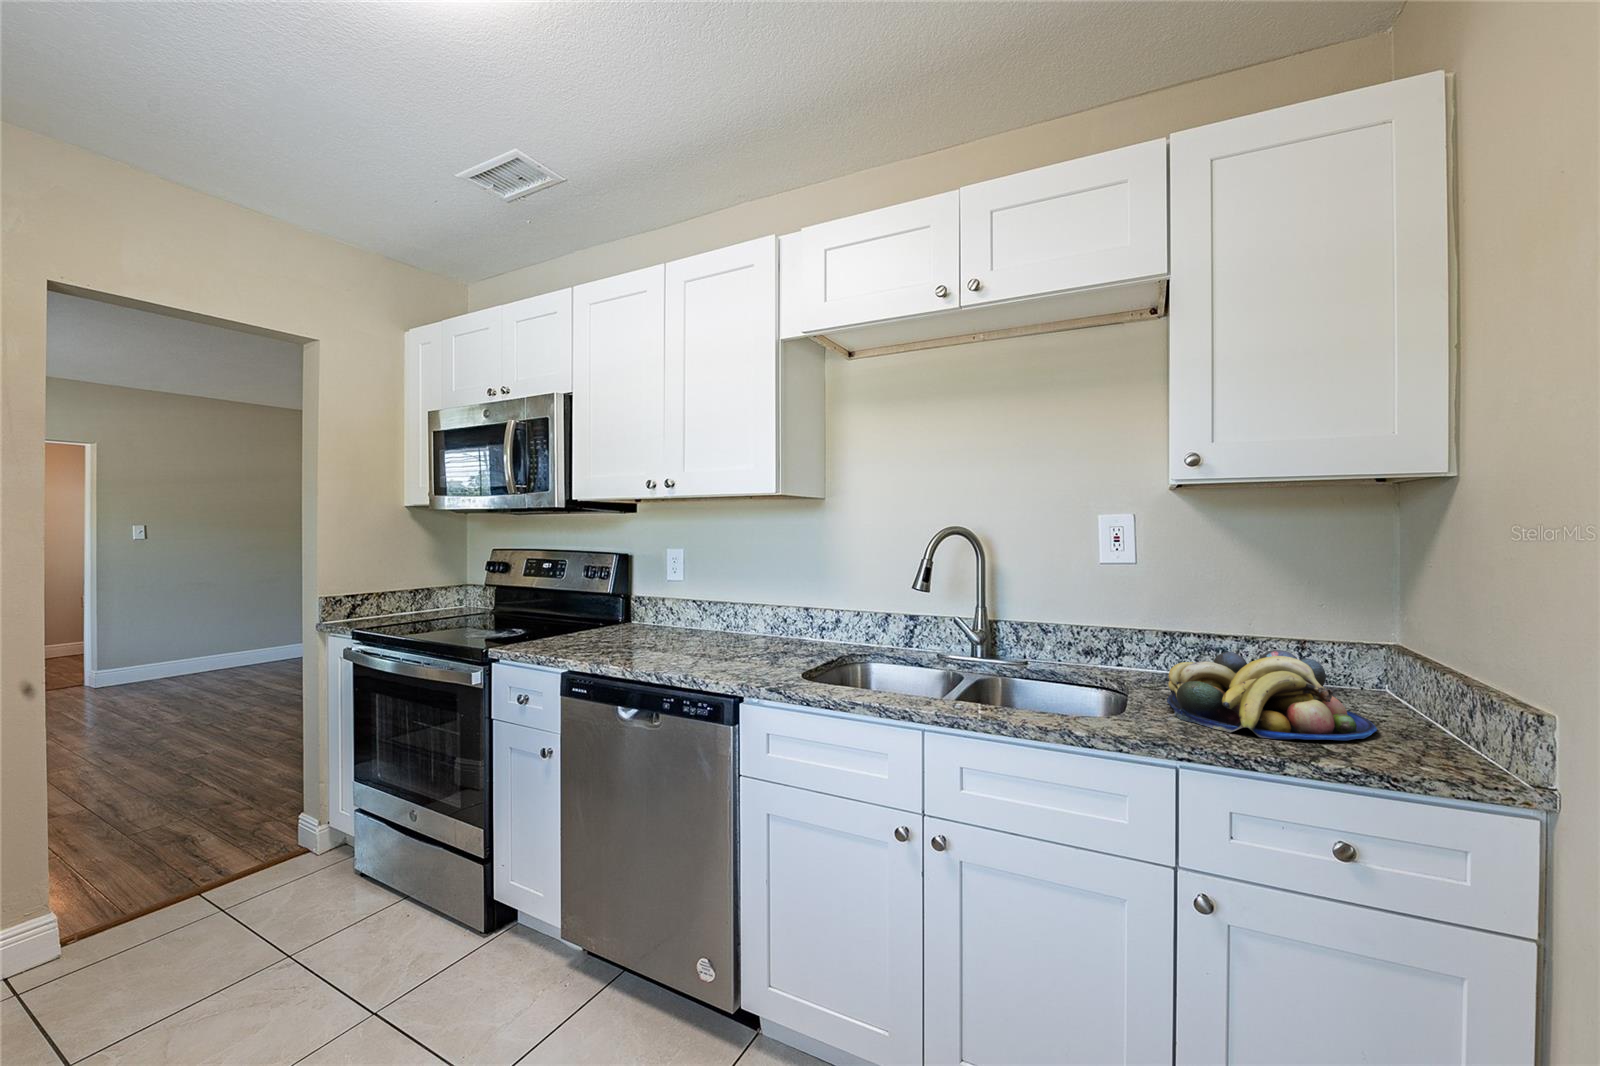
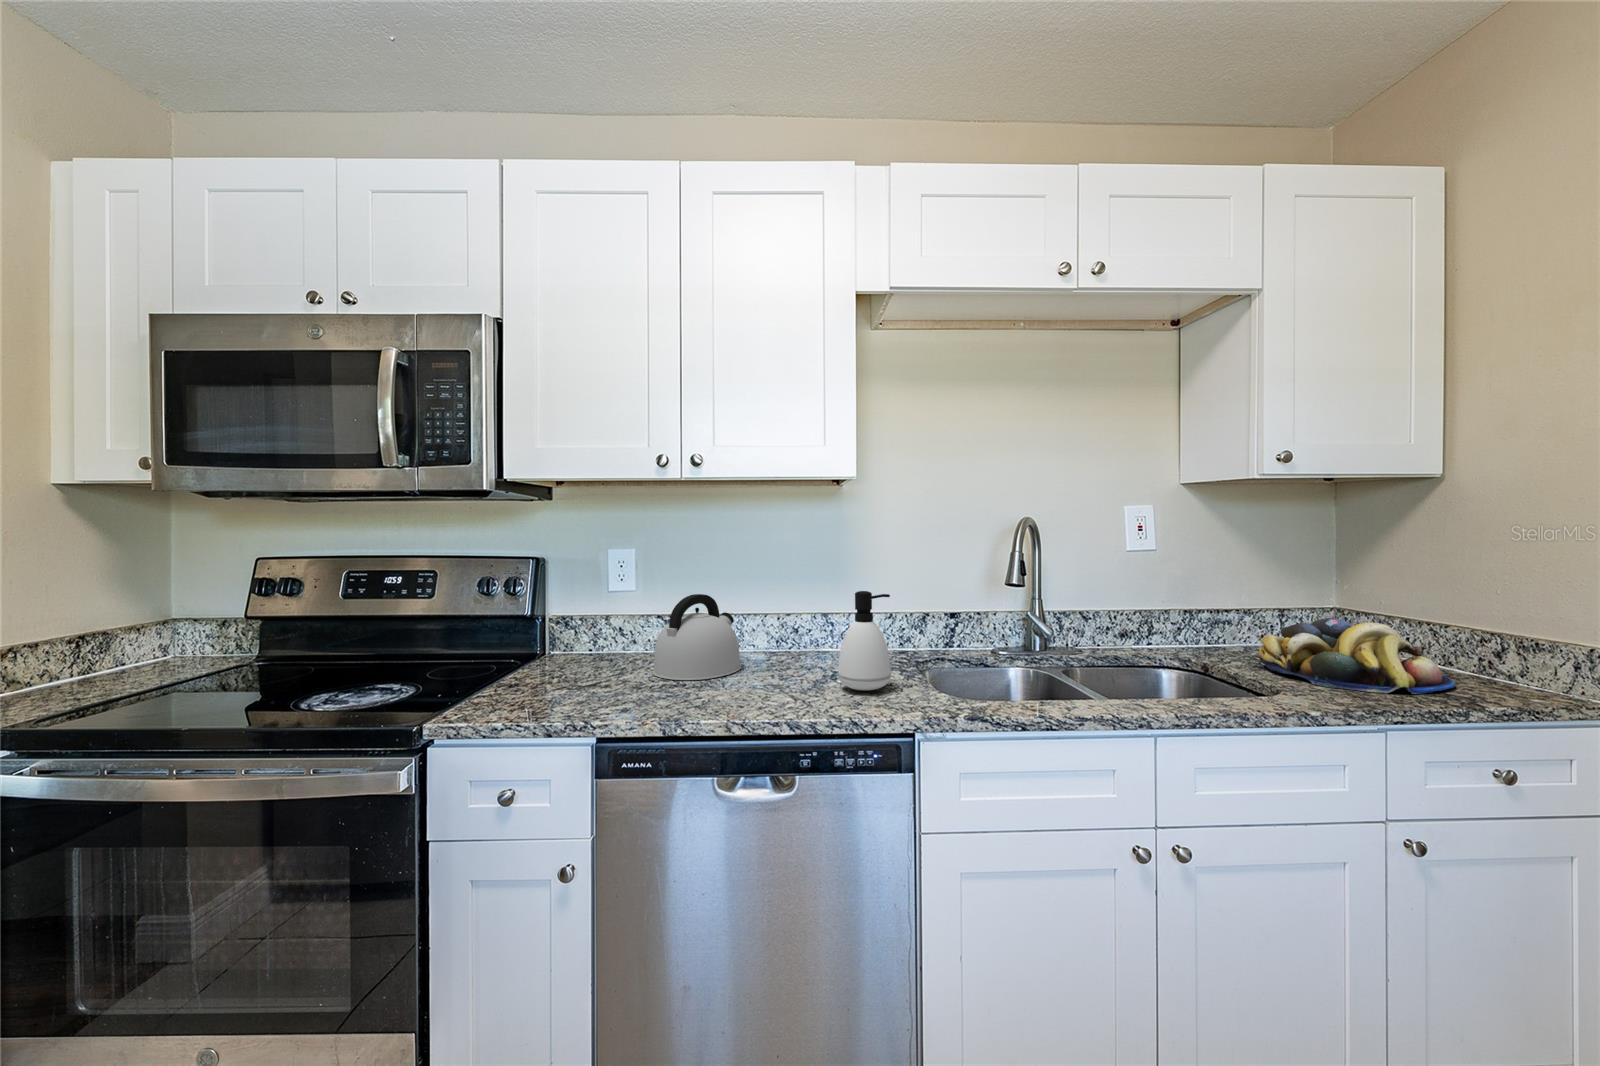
kettle: none [654,584,727,647] -> present [653,594,741,680]
soap dispenser: none [735,586,779,666] -> present [838,591,891,691]

